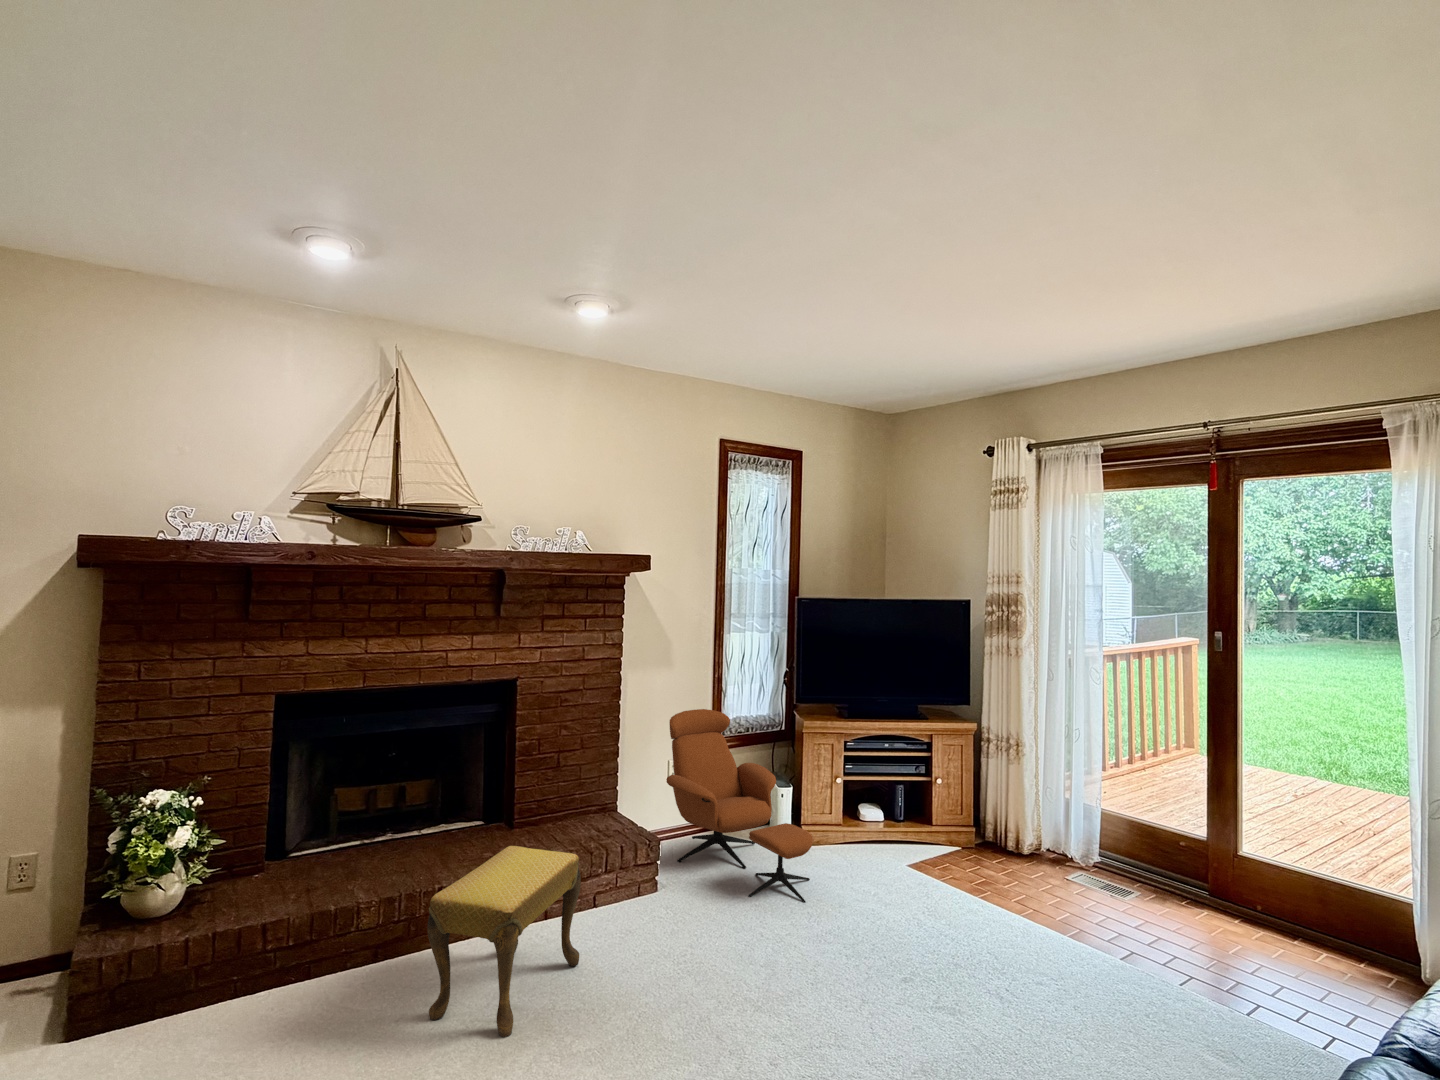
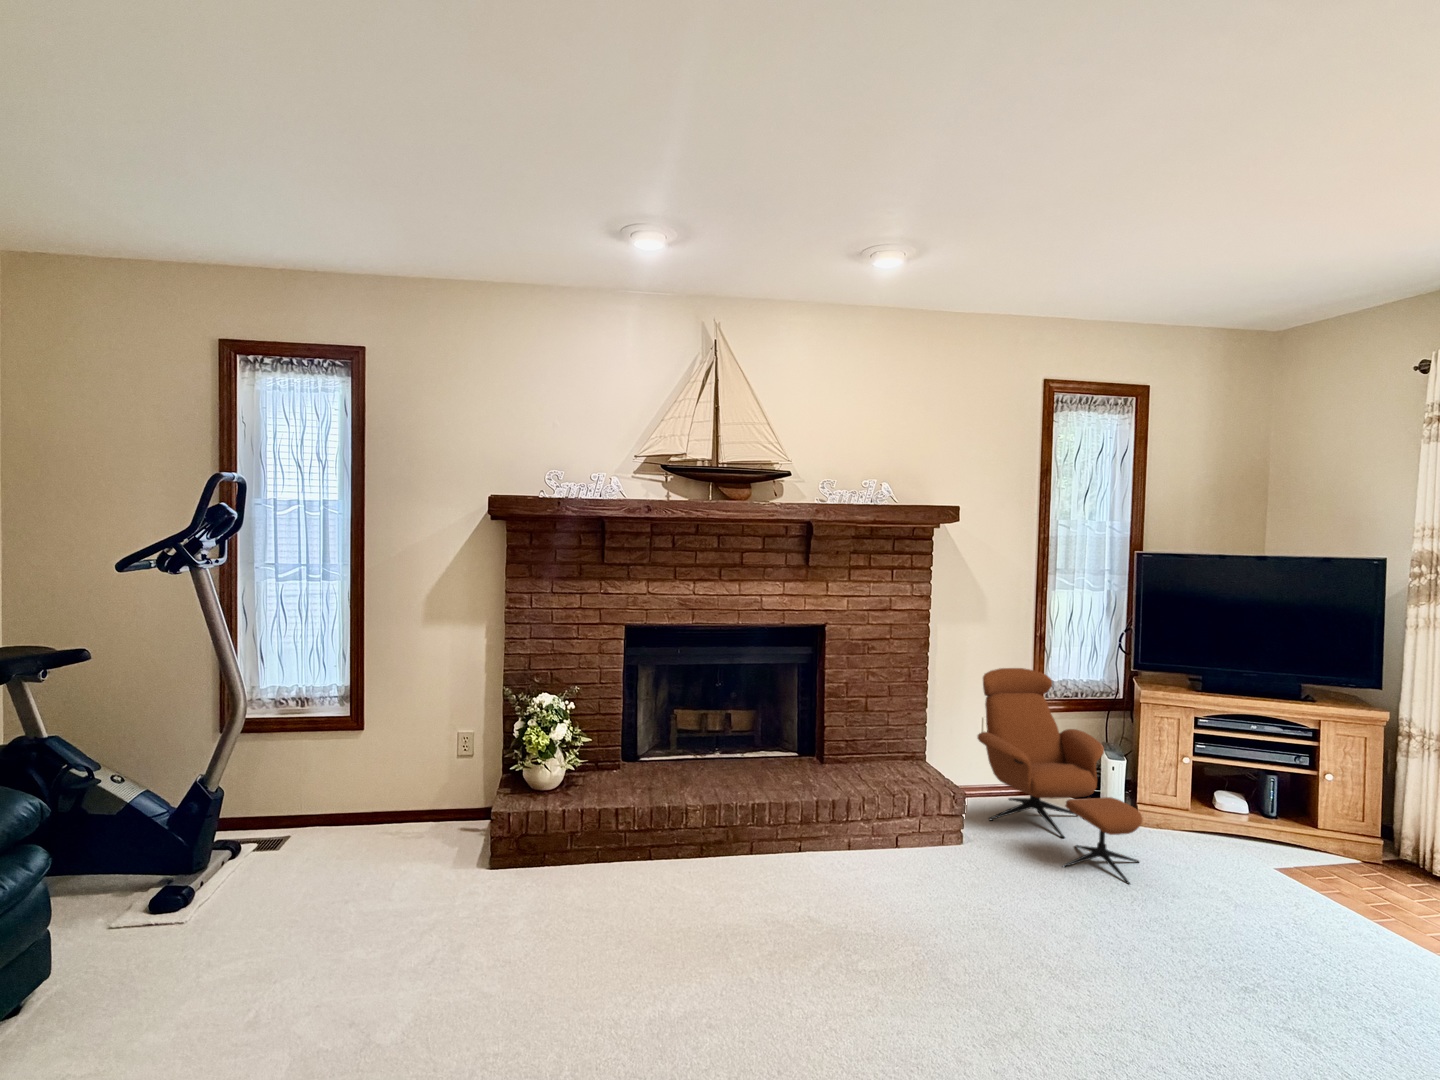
footstool: present [427,846,581,1037] -> none [736,776,875,942]

